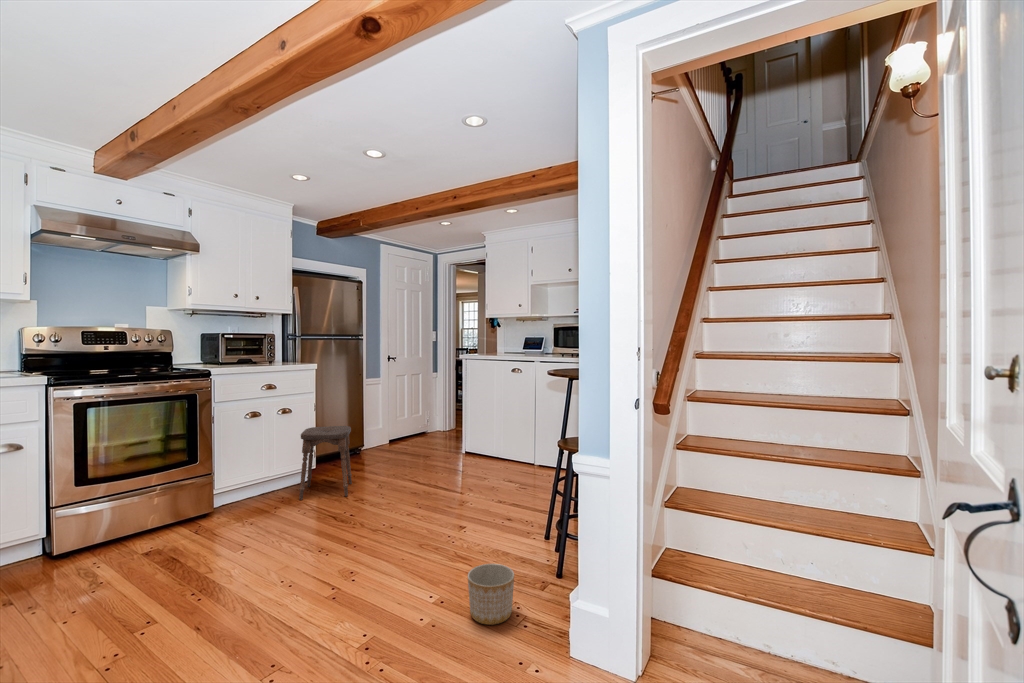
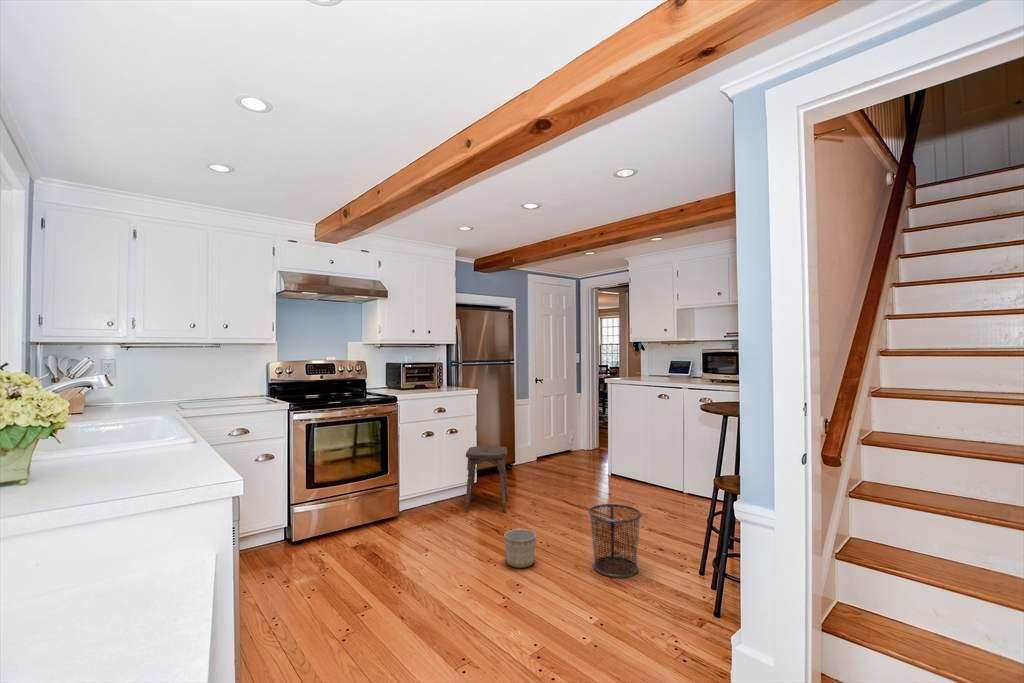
waste bin: none [434,476,489,552] -> present [589,504,641,577]
planter: present [468,564,514,625] -> present [504,529,536,568]

